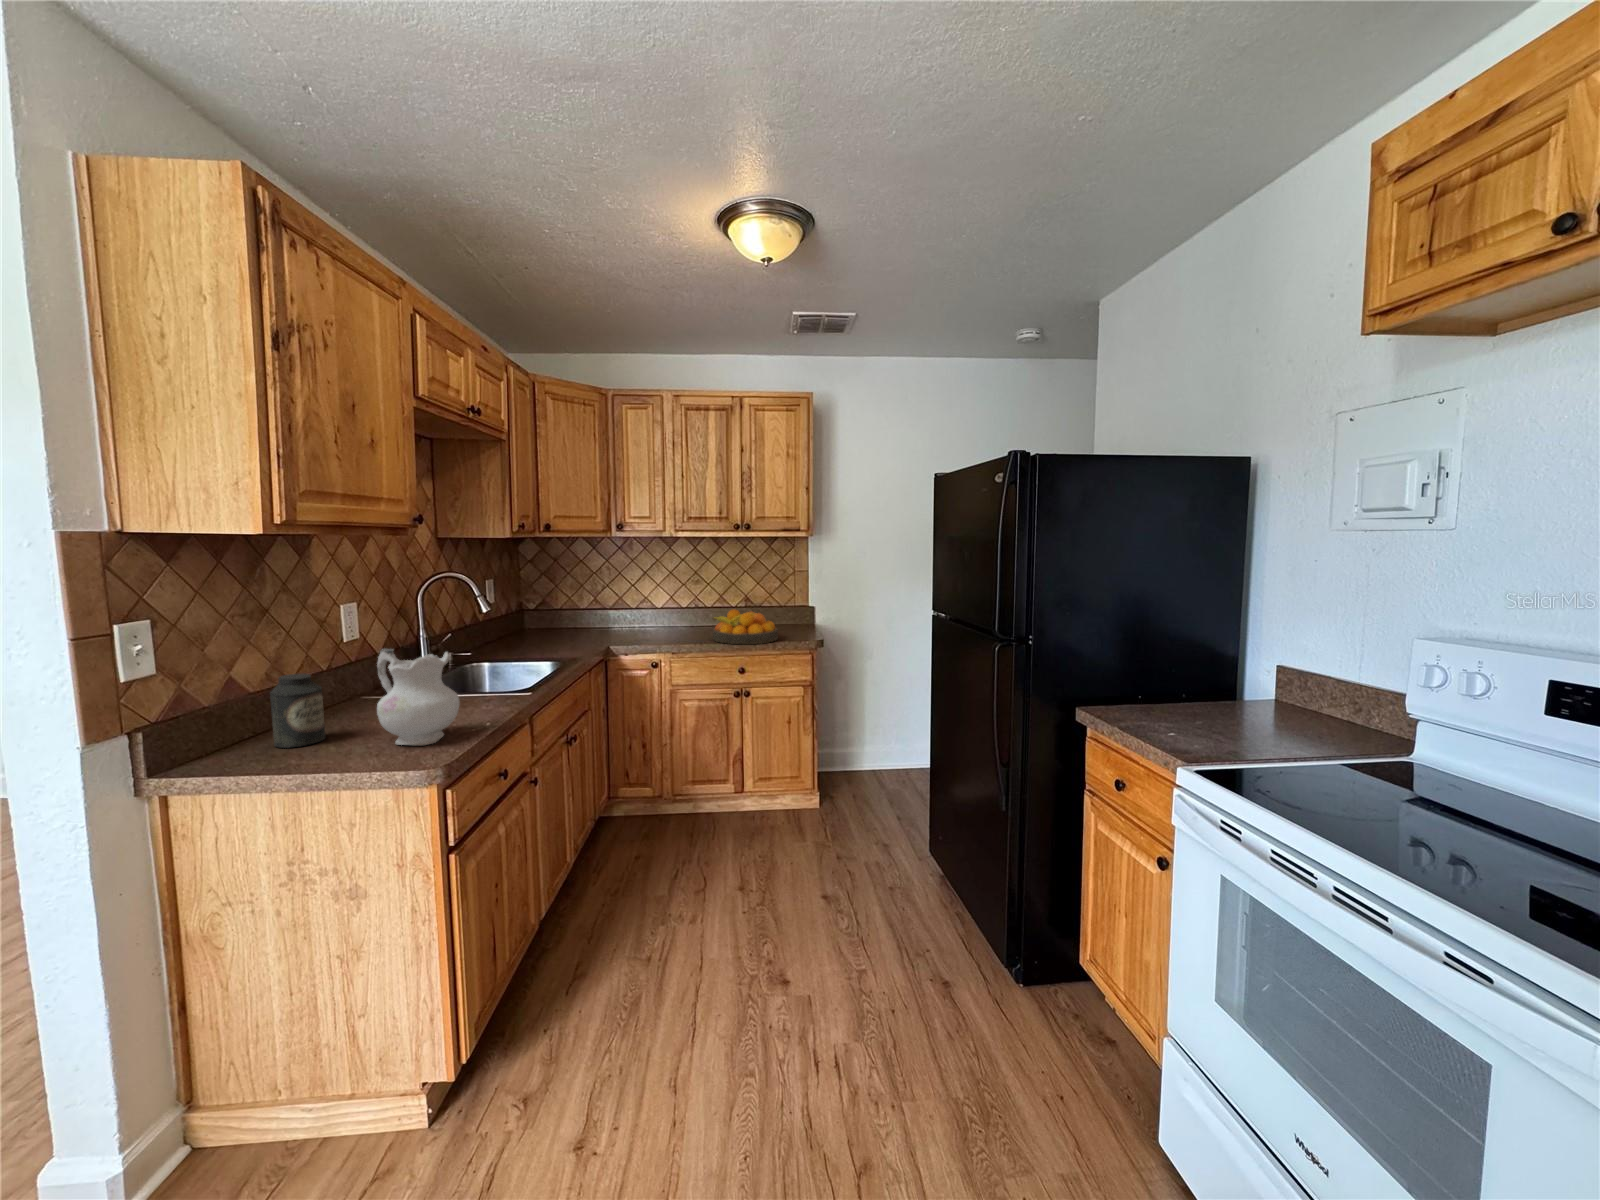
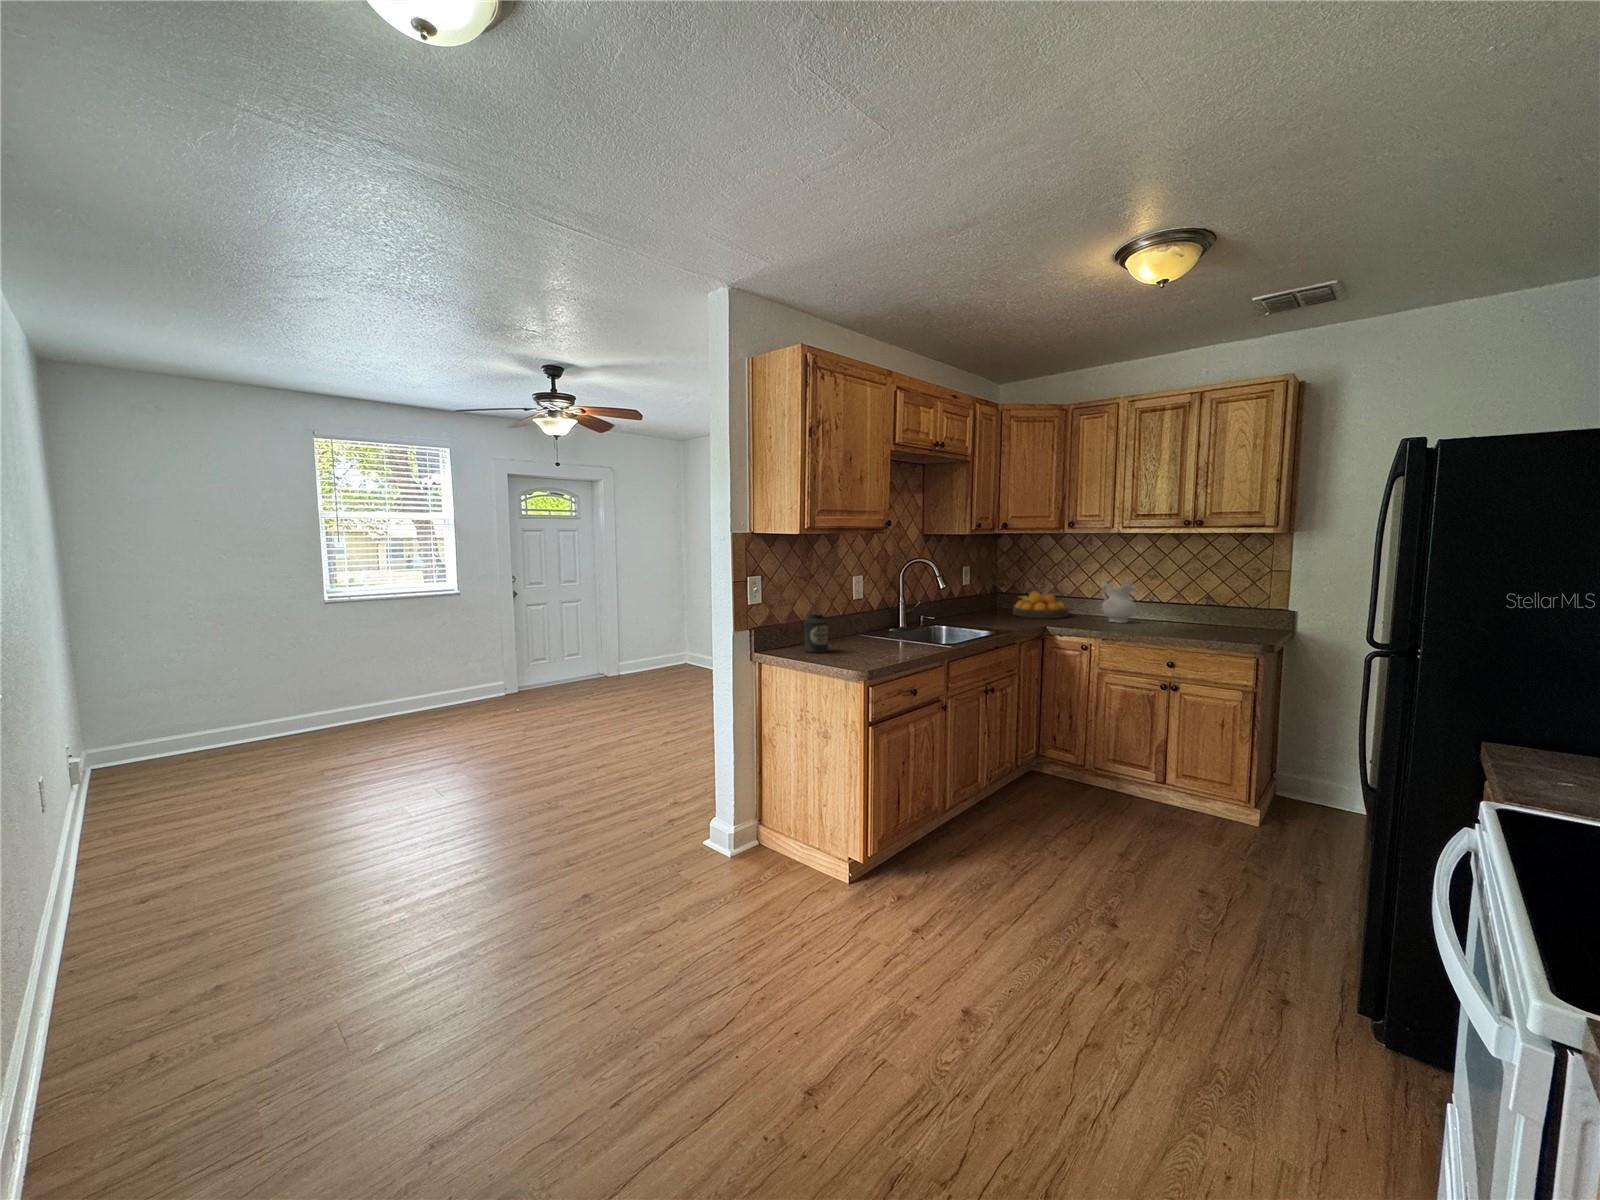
fruit bowl: present [713,609,778,644] -> present [1013,591,1068,618]
ceramic pitcher: present [377,649,459,746] -> present [1102,581,1136,623]

